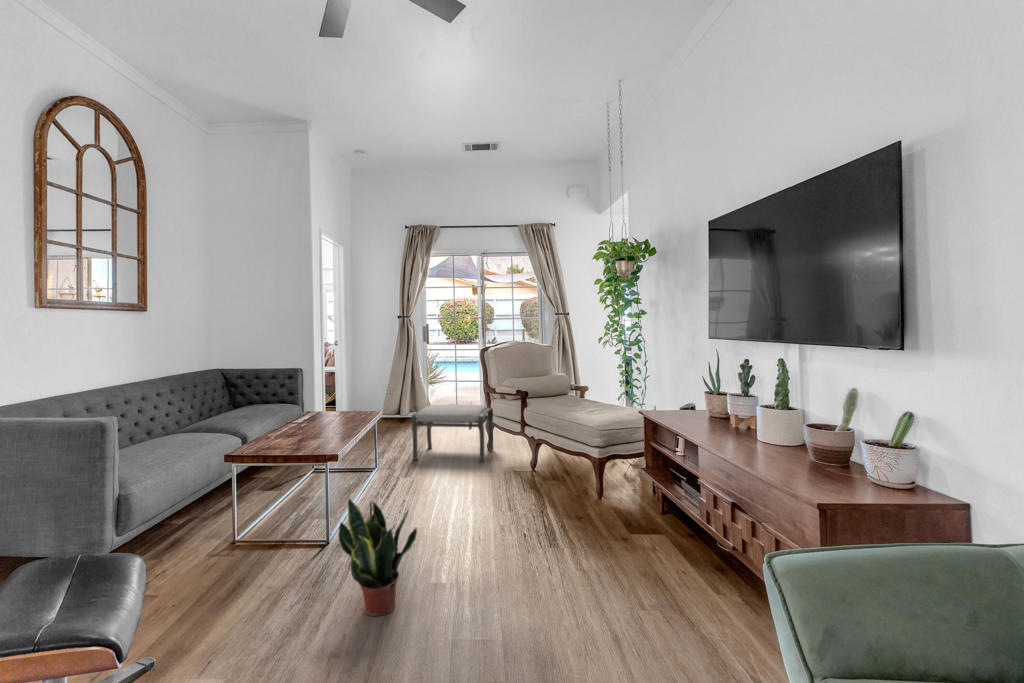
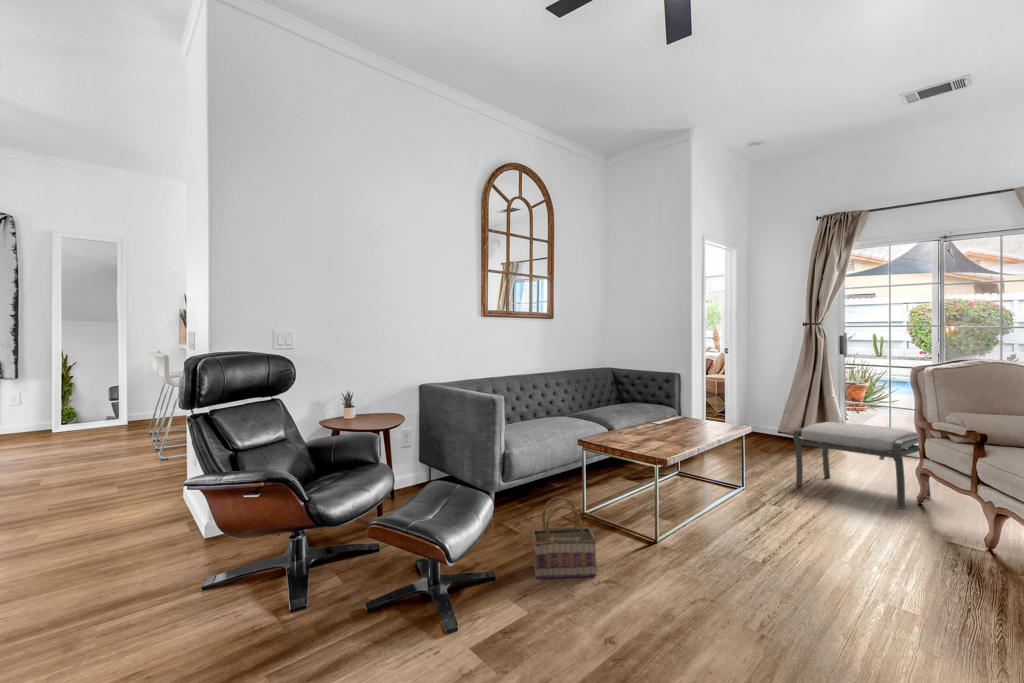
potted plant: present [338,499,417,616] -> none [629,487,713,628]
basket: none [204,528,290,631] -> present [532,496,596,579]

